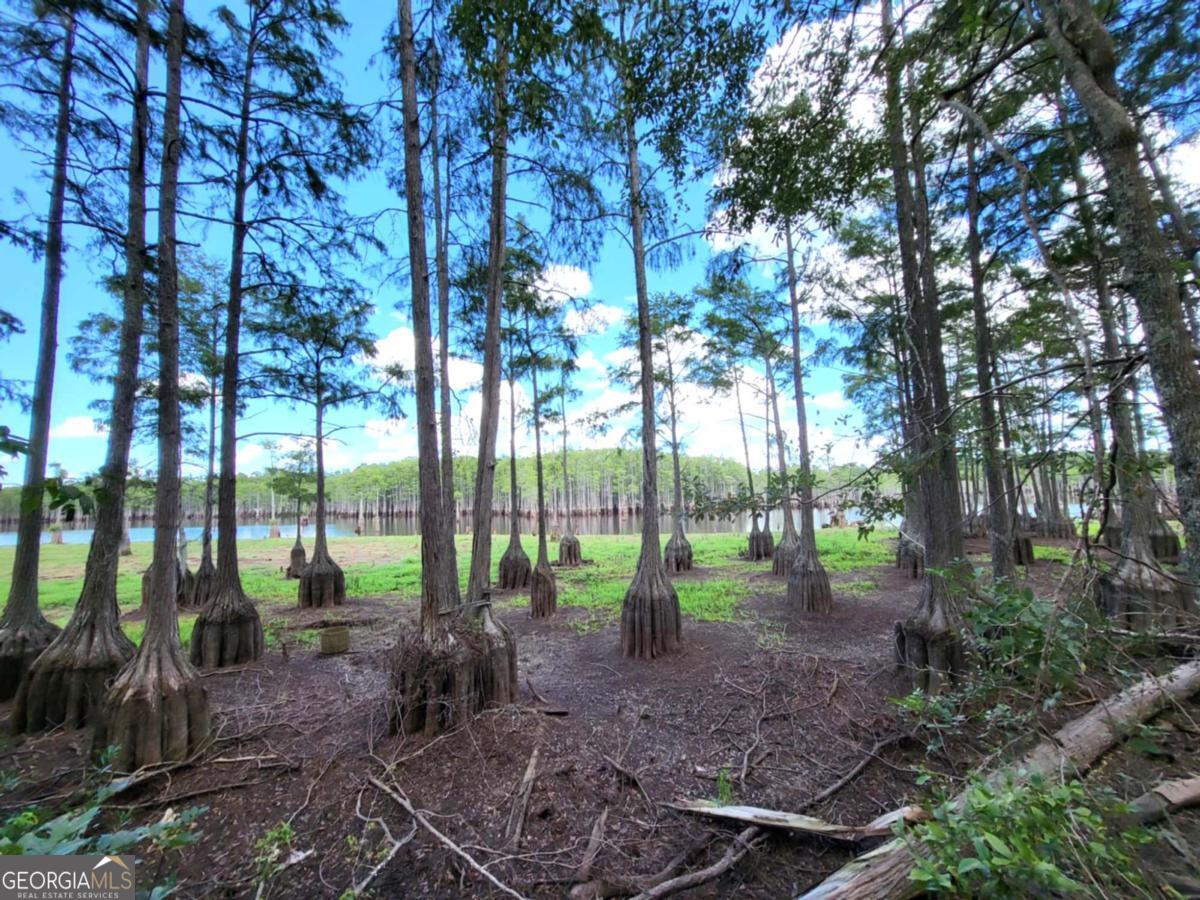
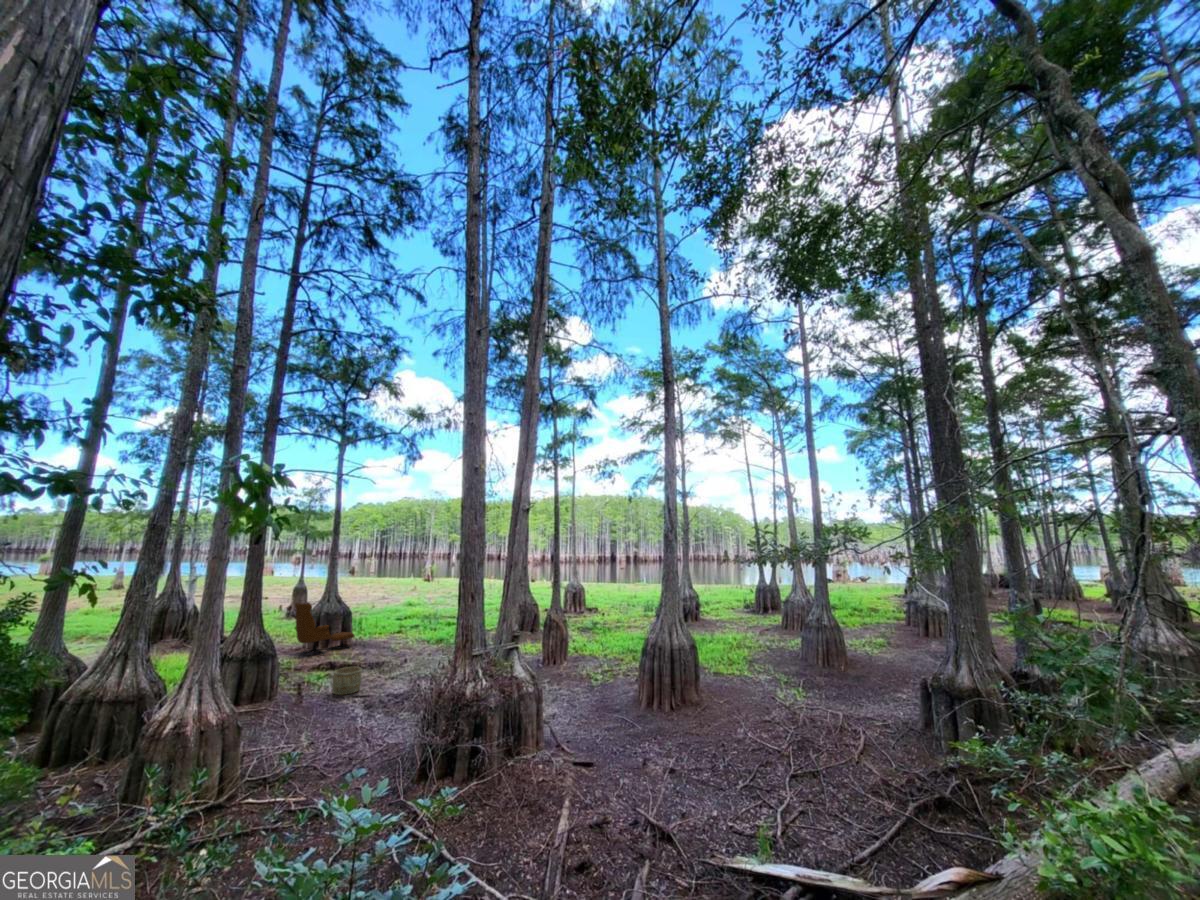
lounge chair: none [285,566,348,618] -> present [295,603,354,657]

